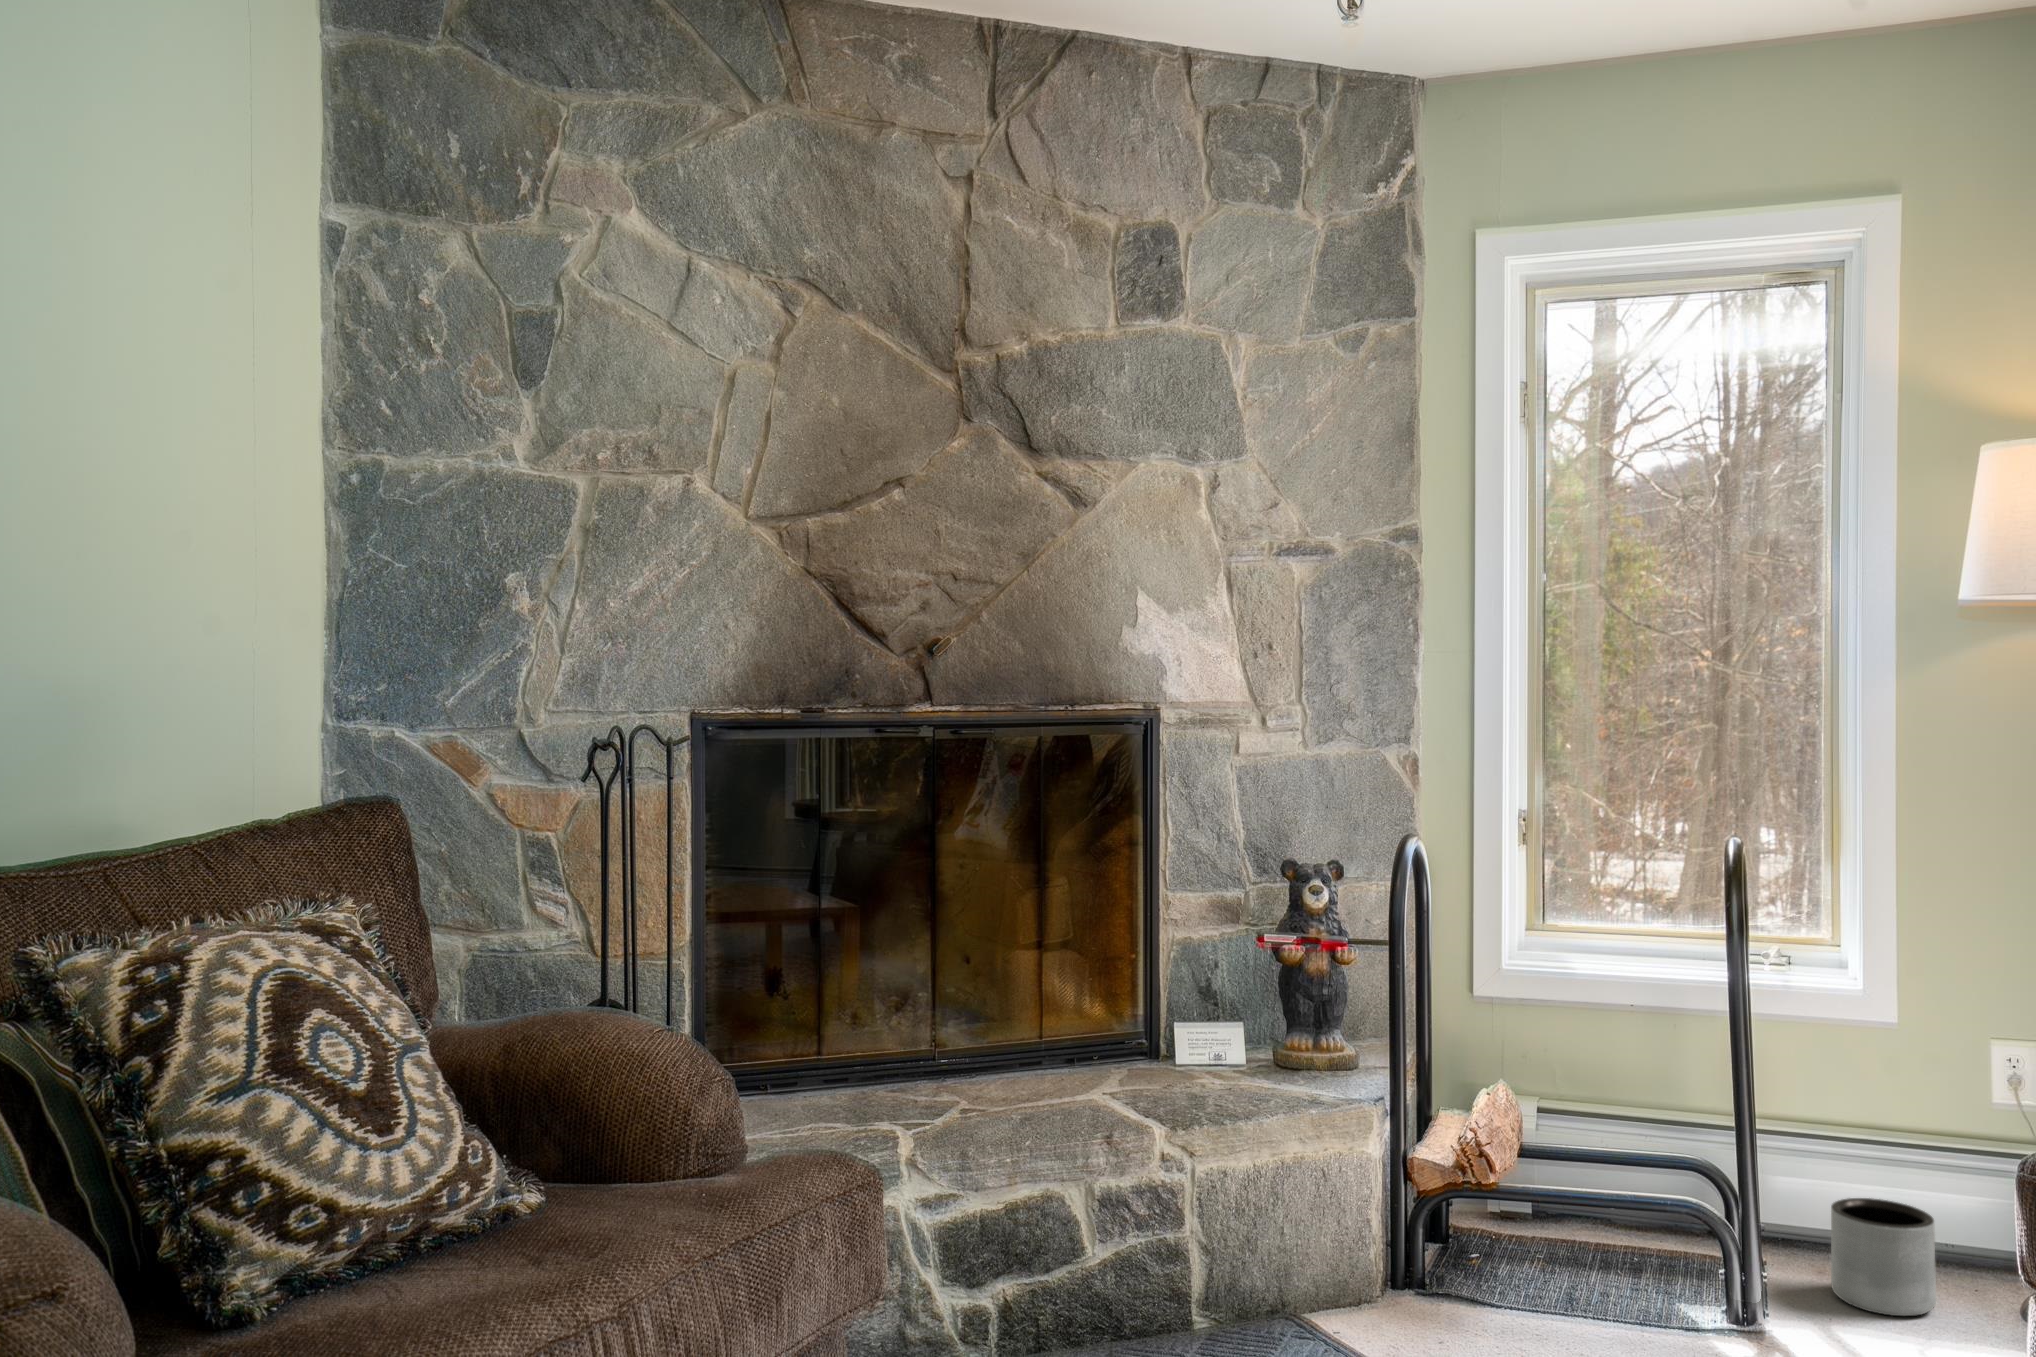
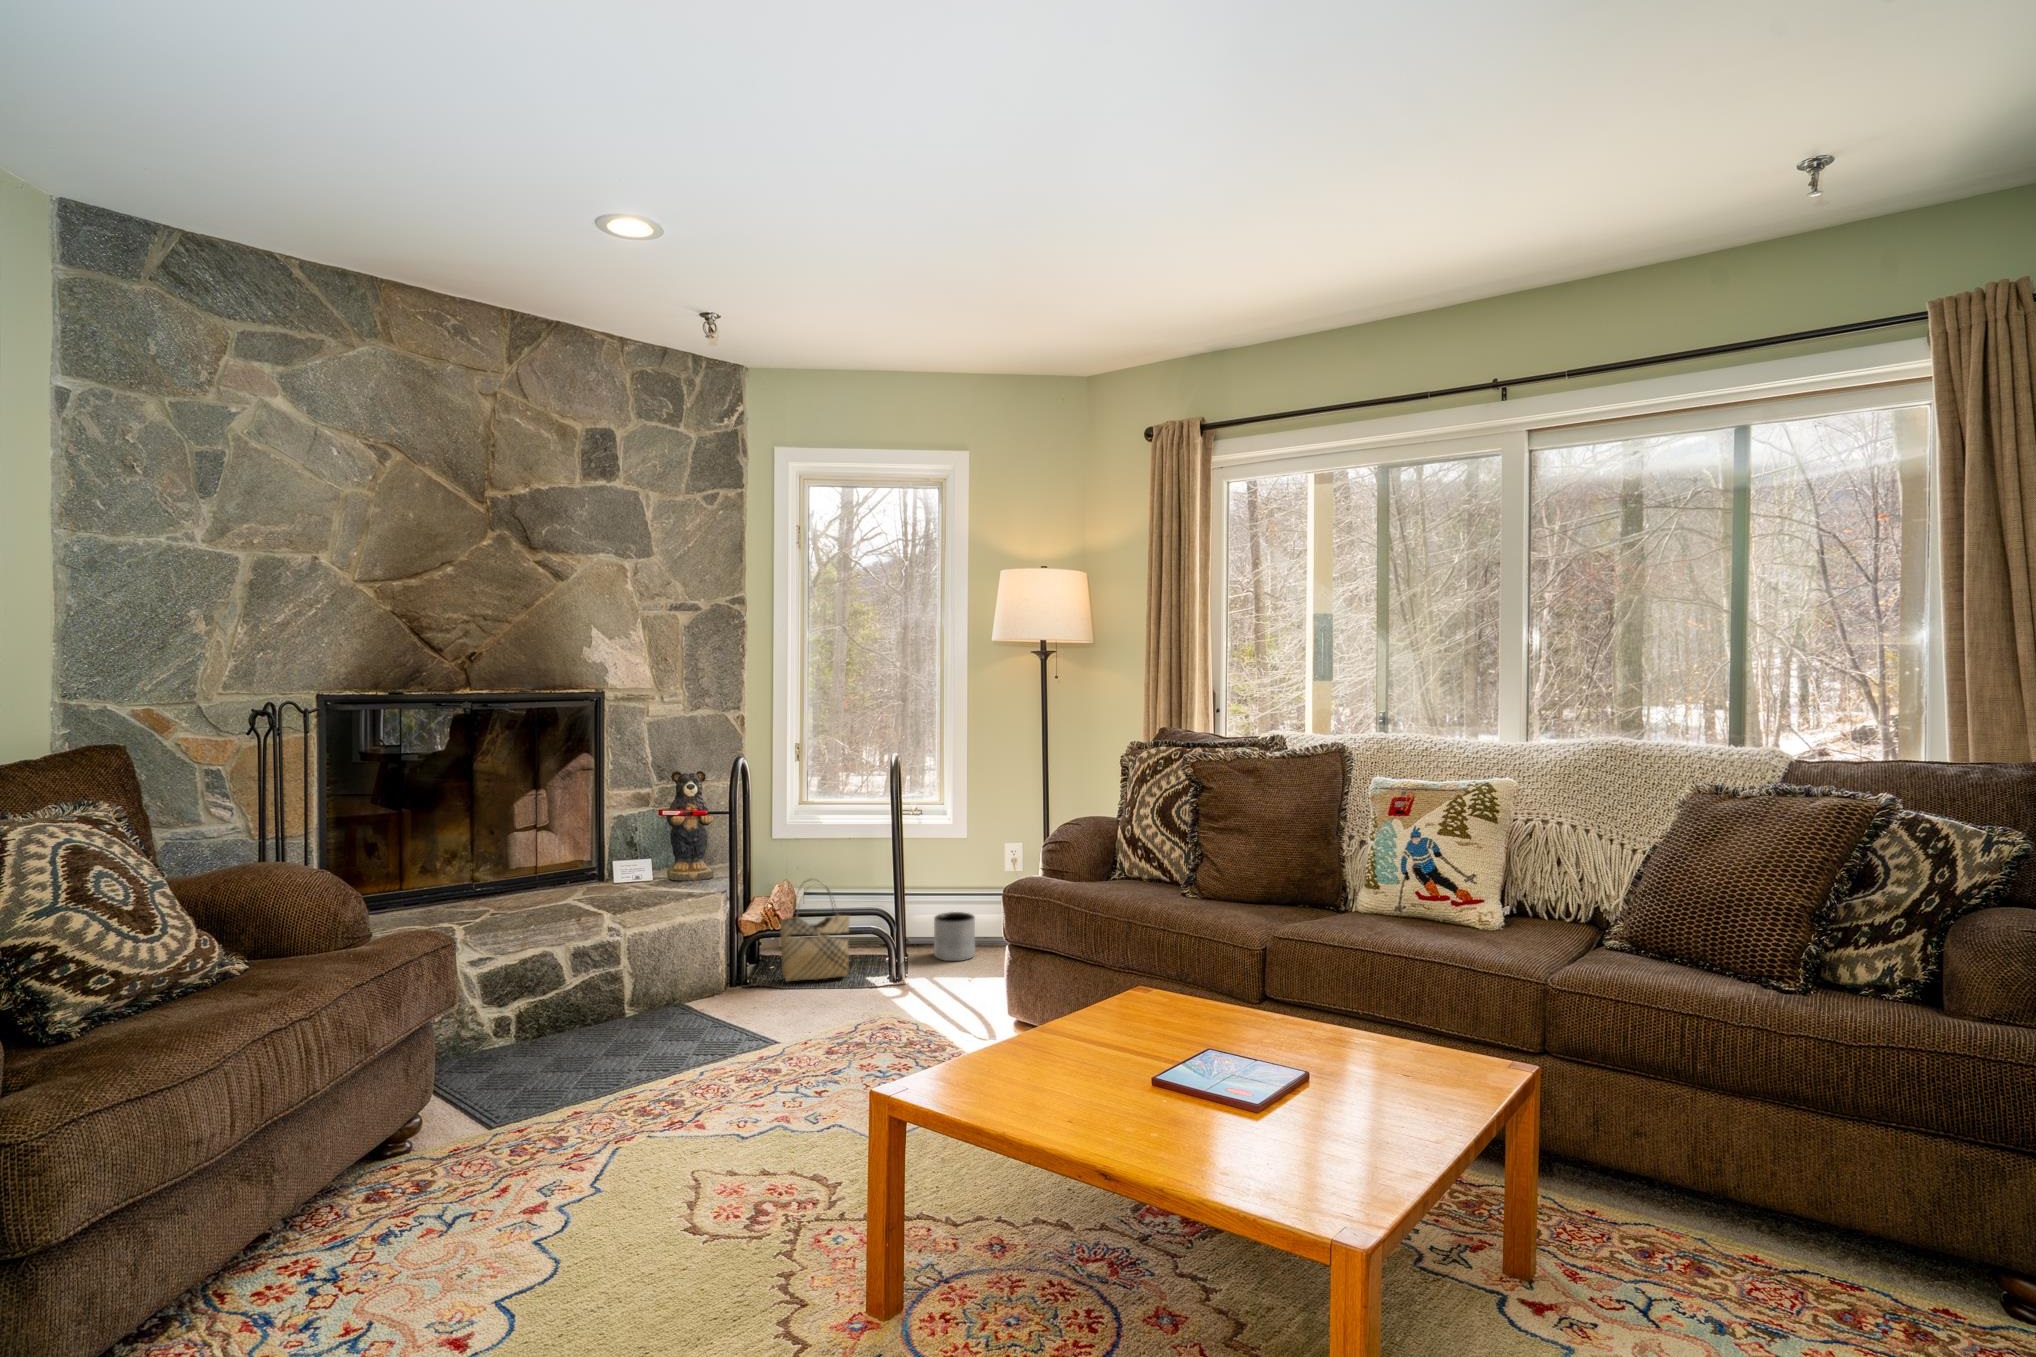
woven basket: none [1487,1094,1640,1312] -> present [779,881,850,981]

